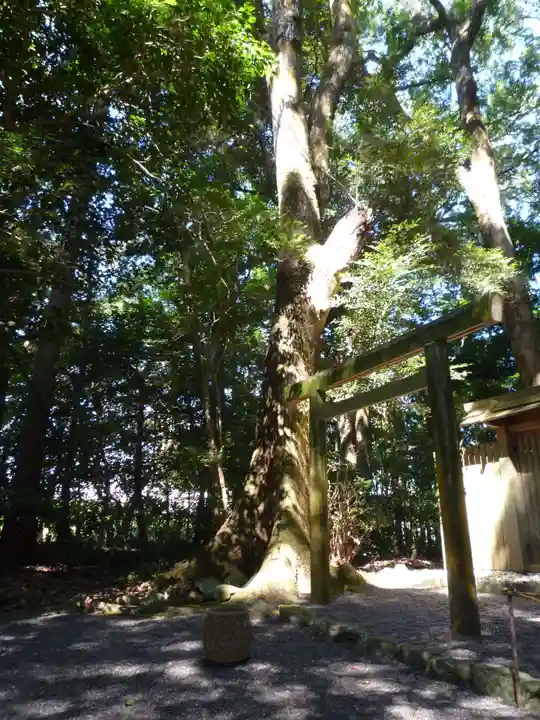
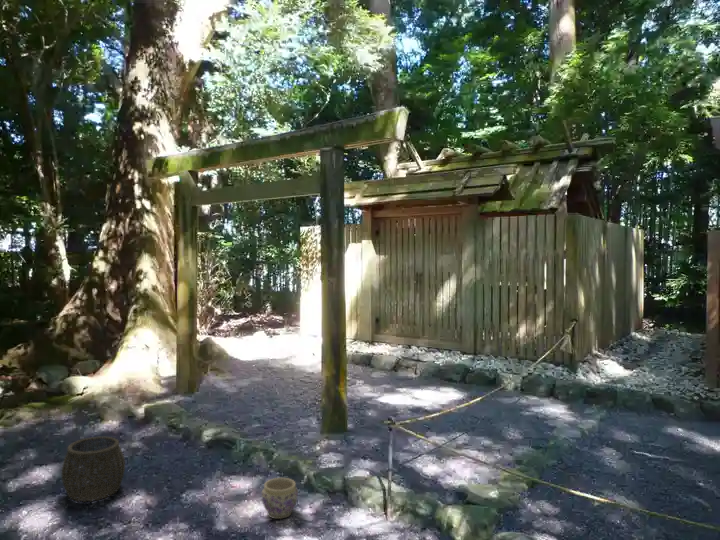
planter: none [373,648,410,688] -> present [262,478,298,519]

